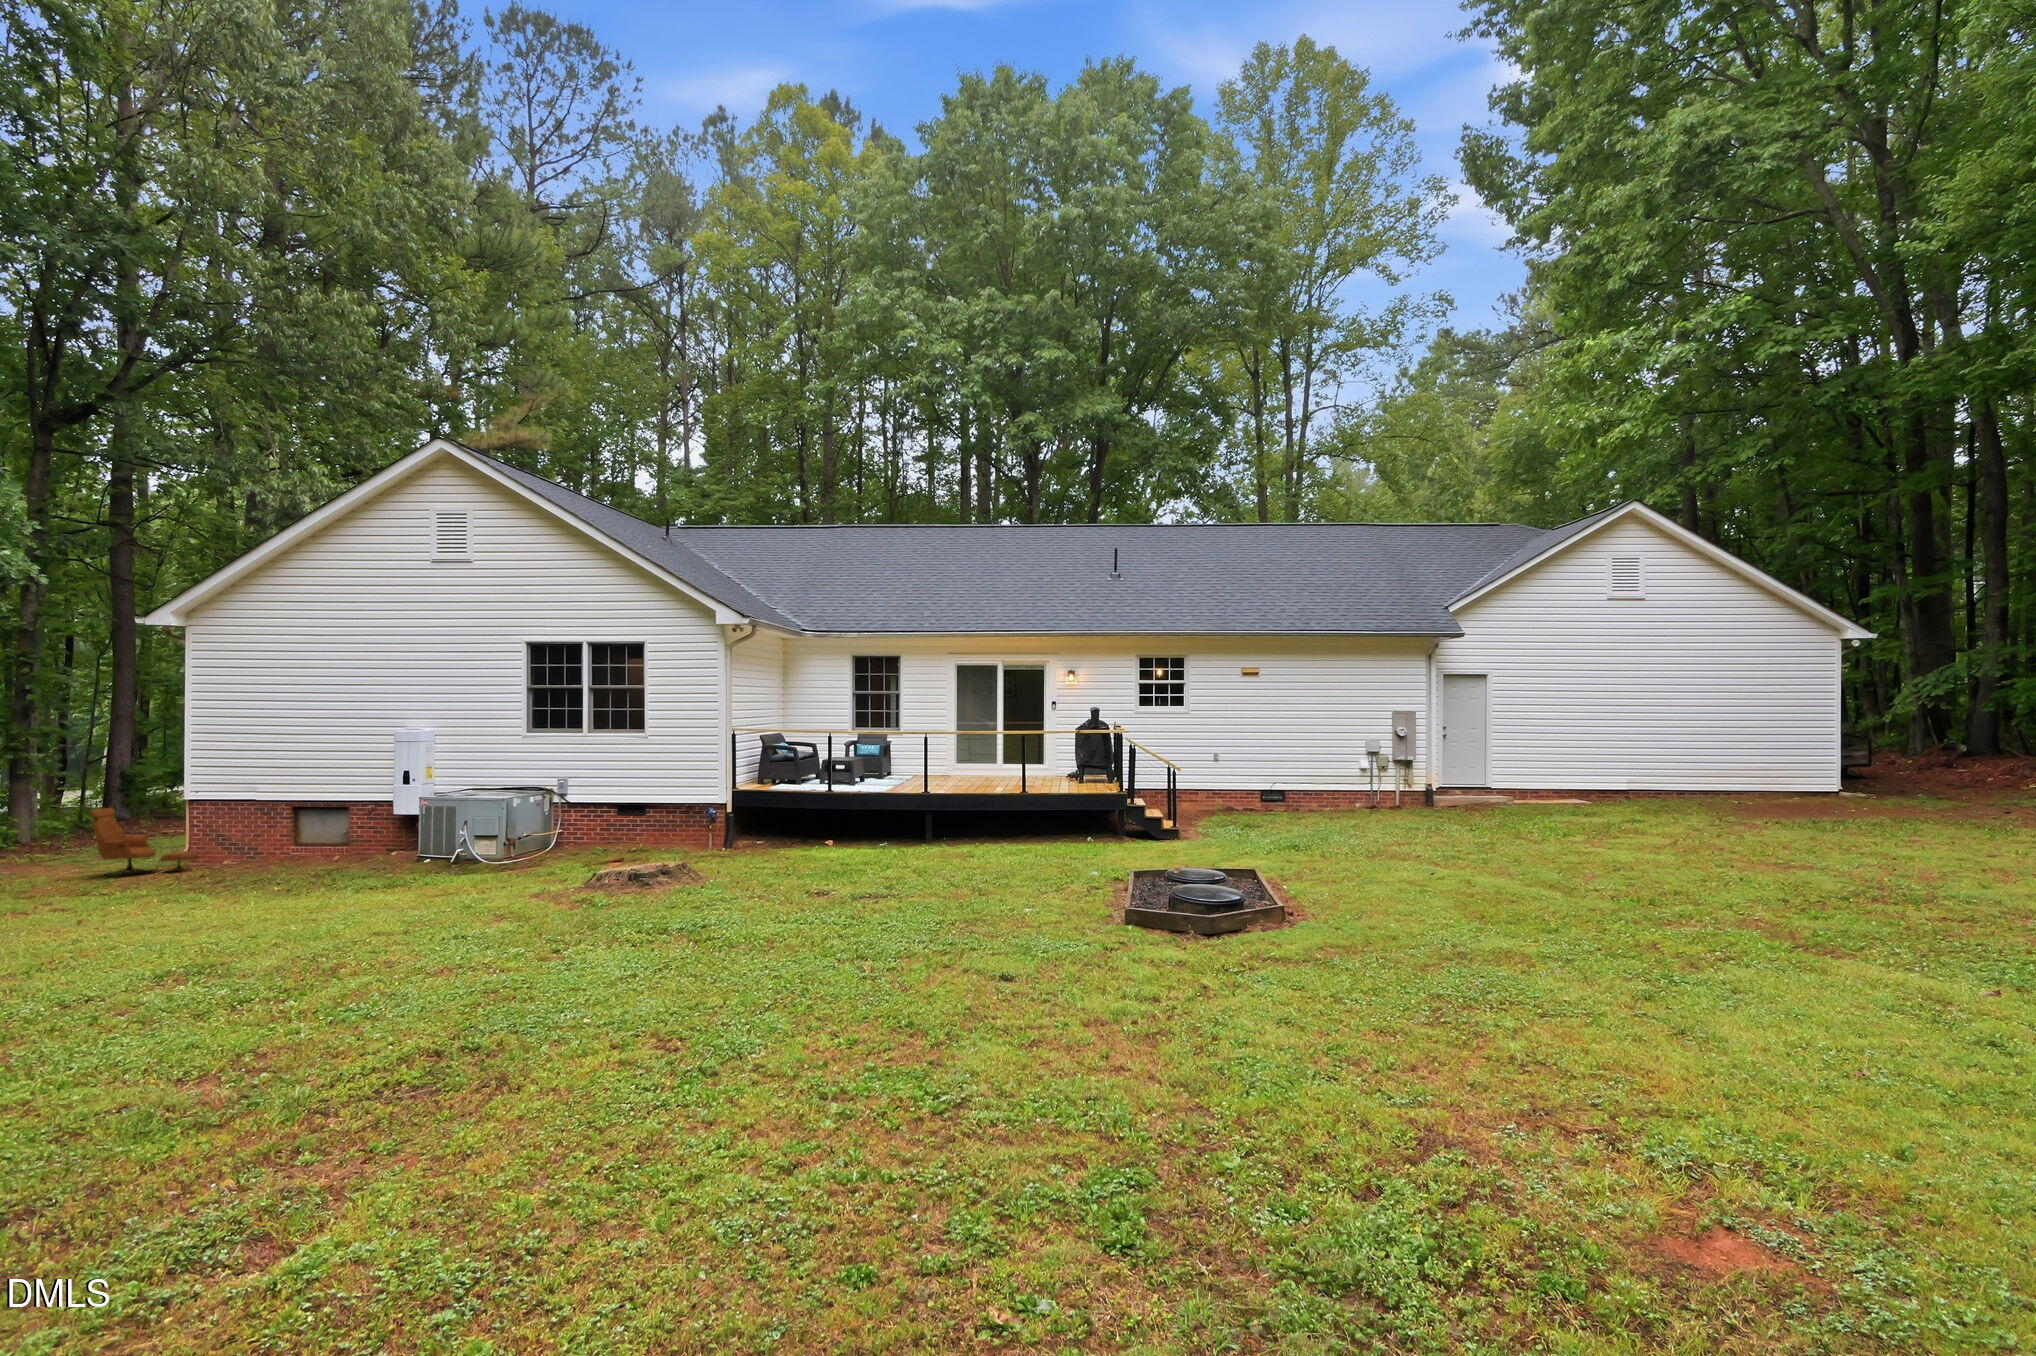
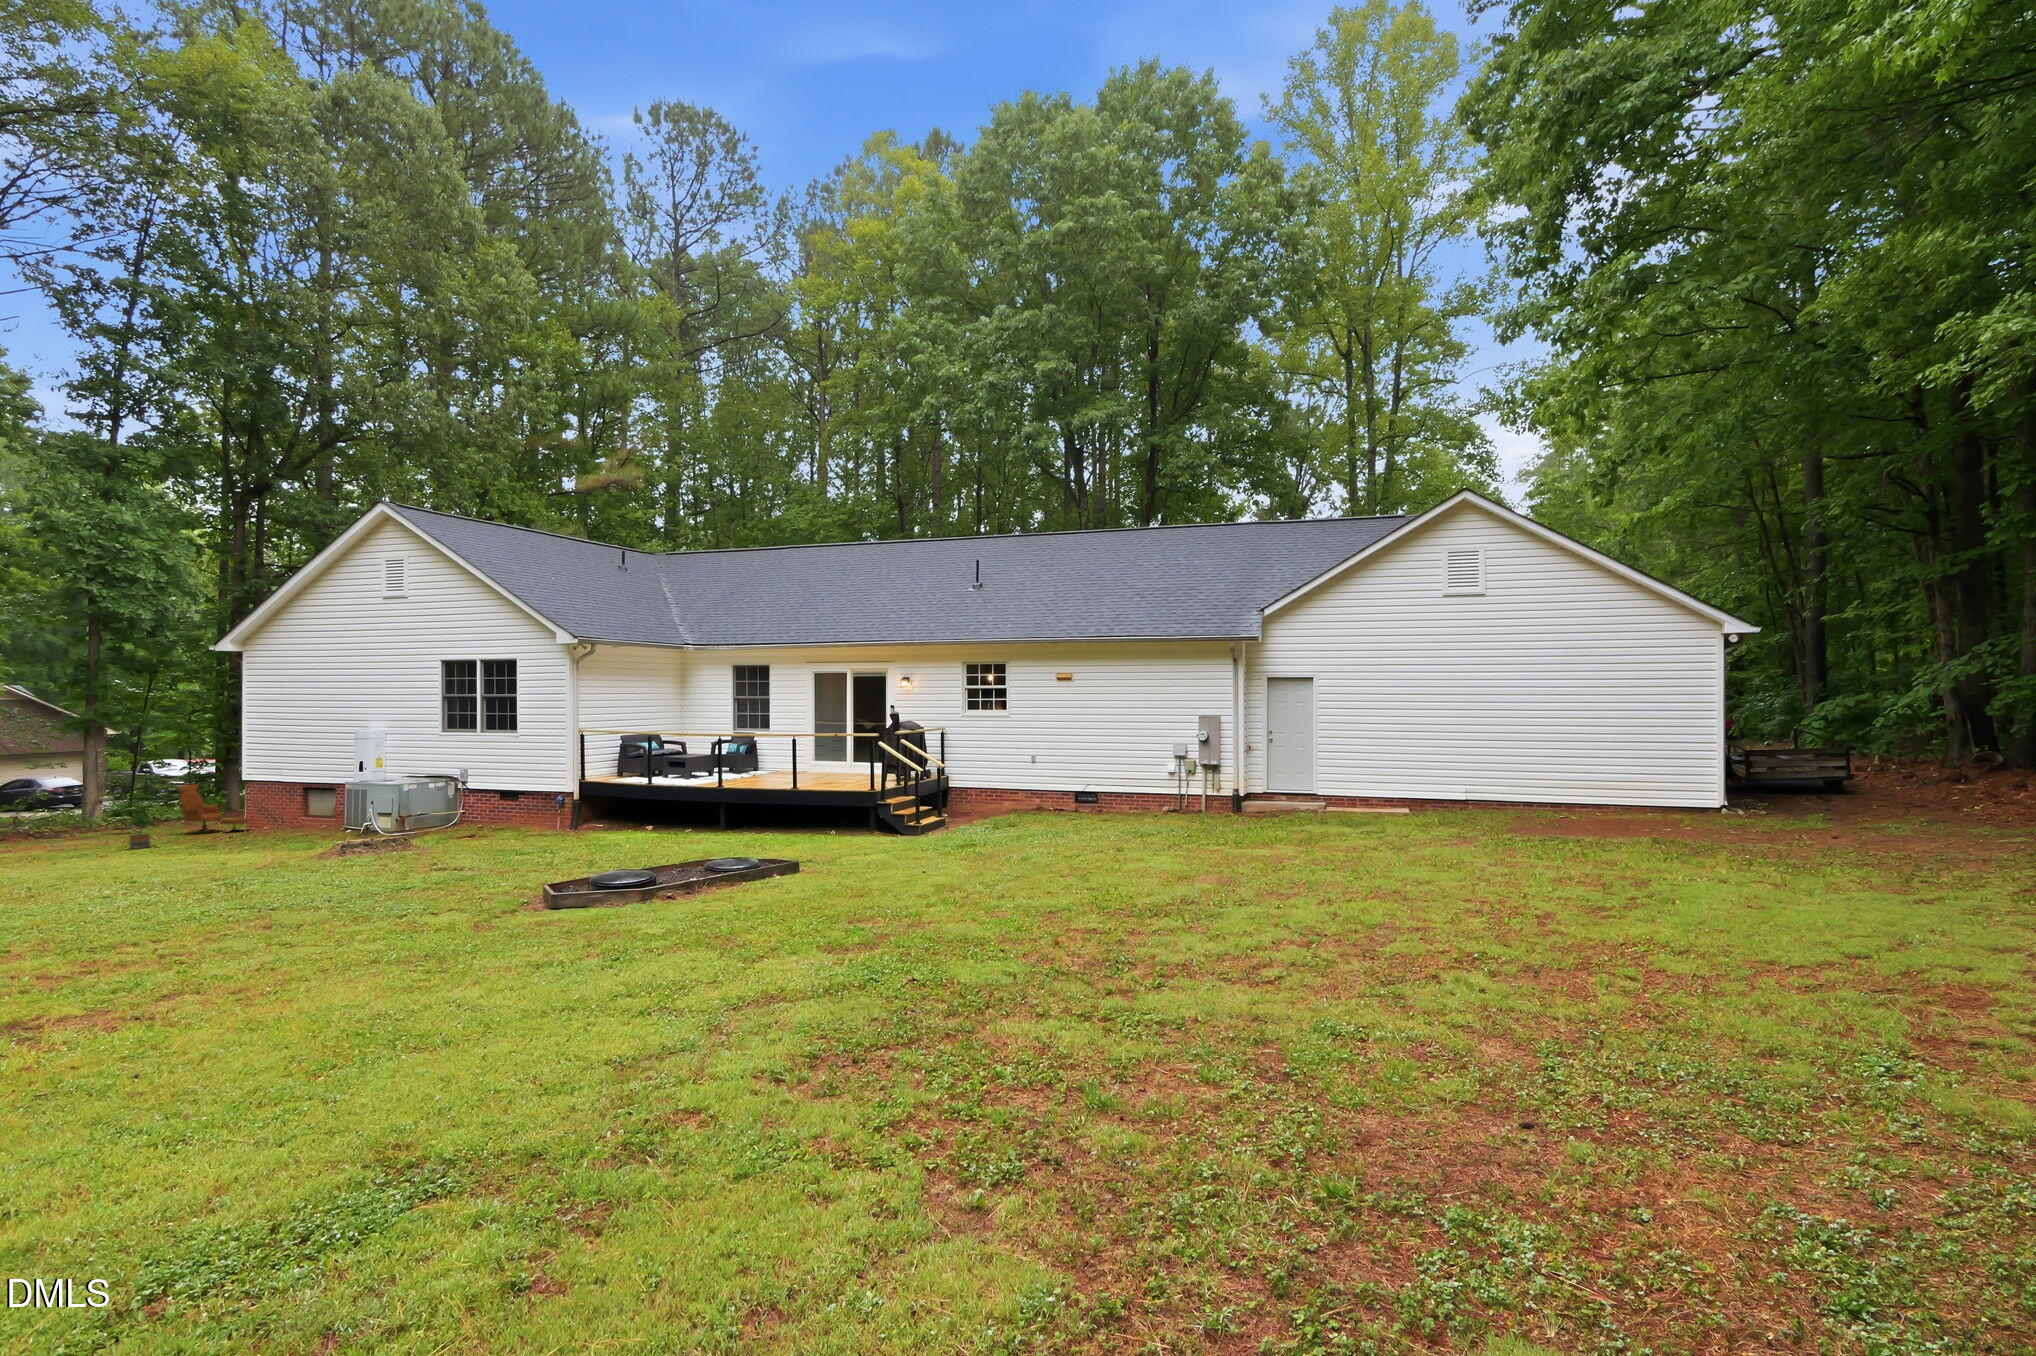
potted tree: none [51,855,98,899] -> present [127,819,155,849]

